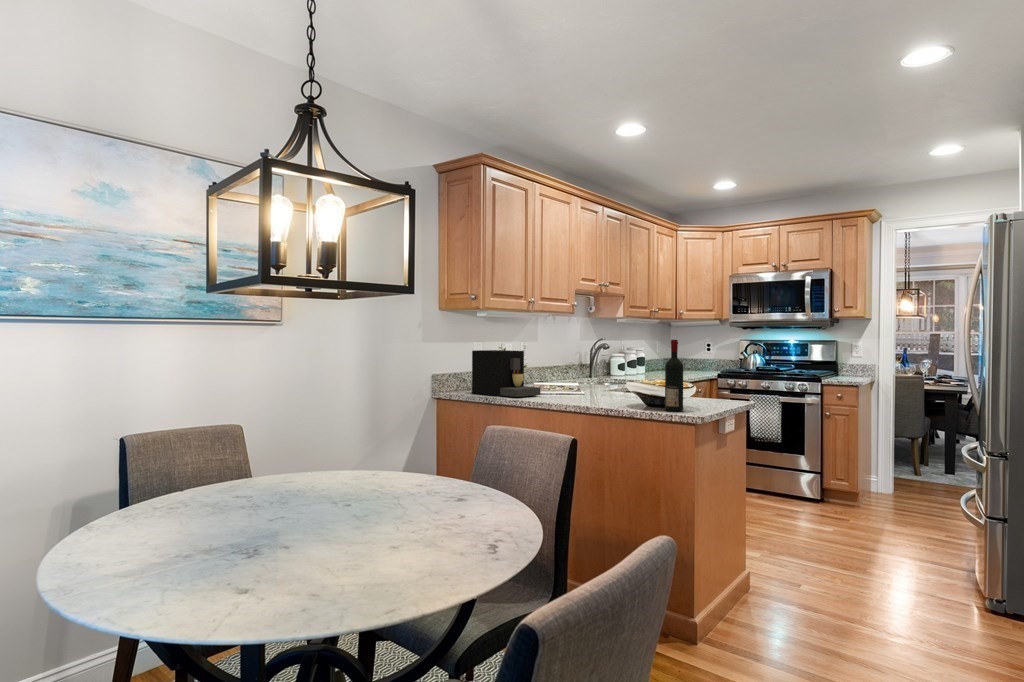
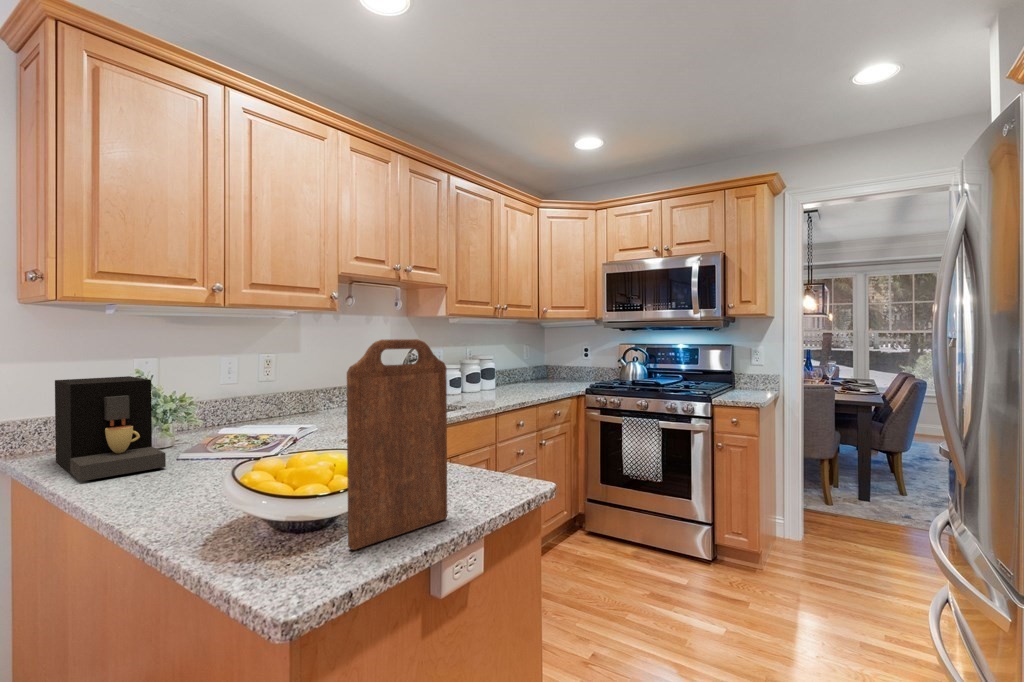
cutting board: none [692,328,719,410] -> present [347,339,447,550]
wine bottle: present [665,340,683,411] -> none [262,371,313,568]

